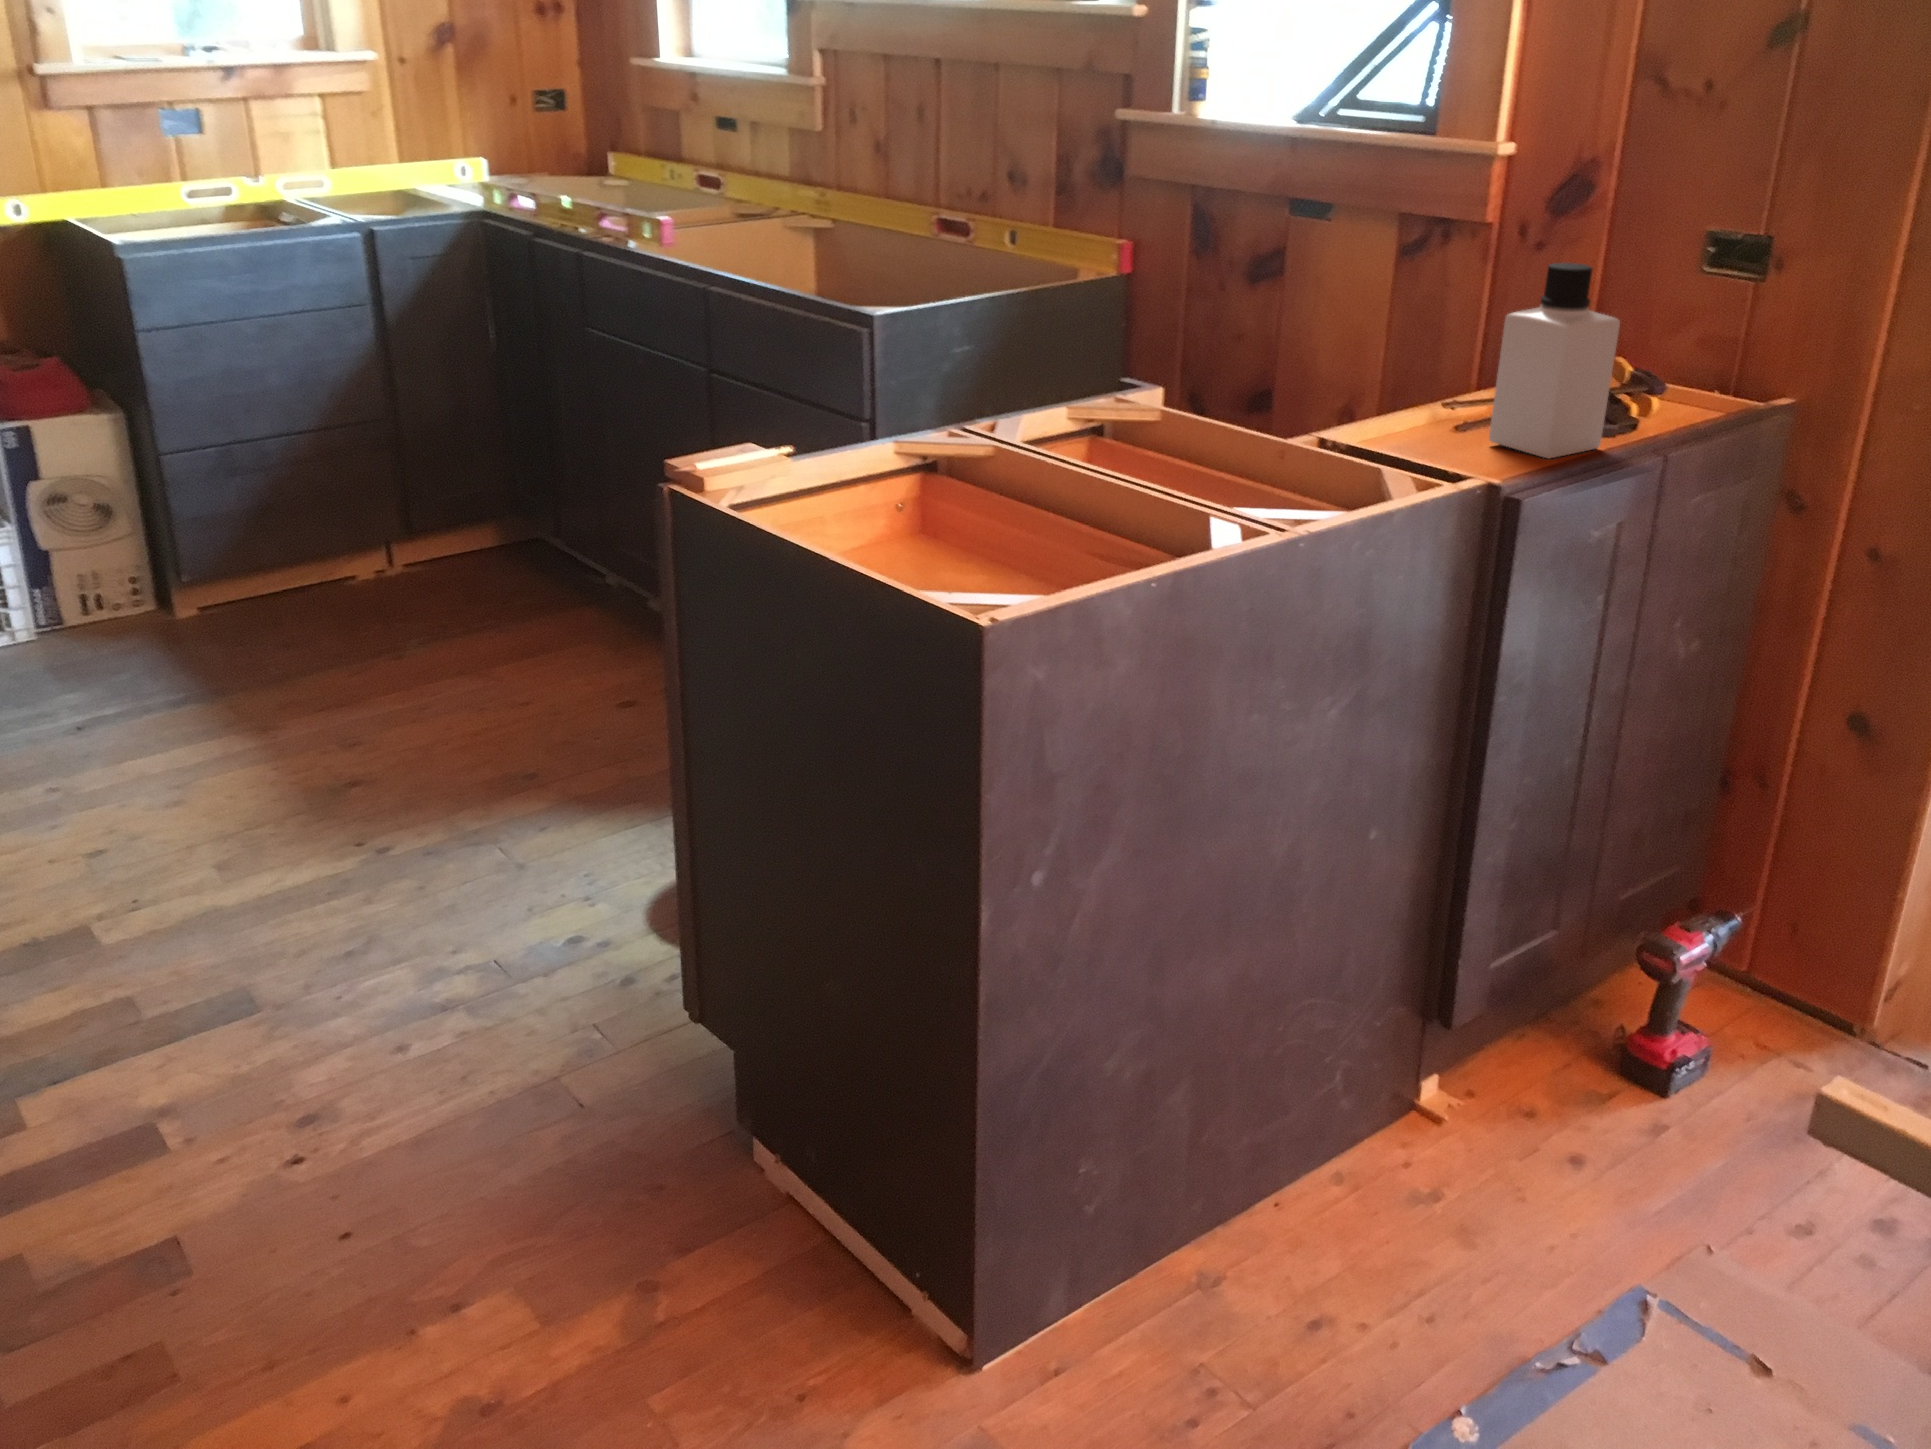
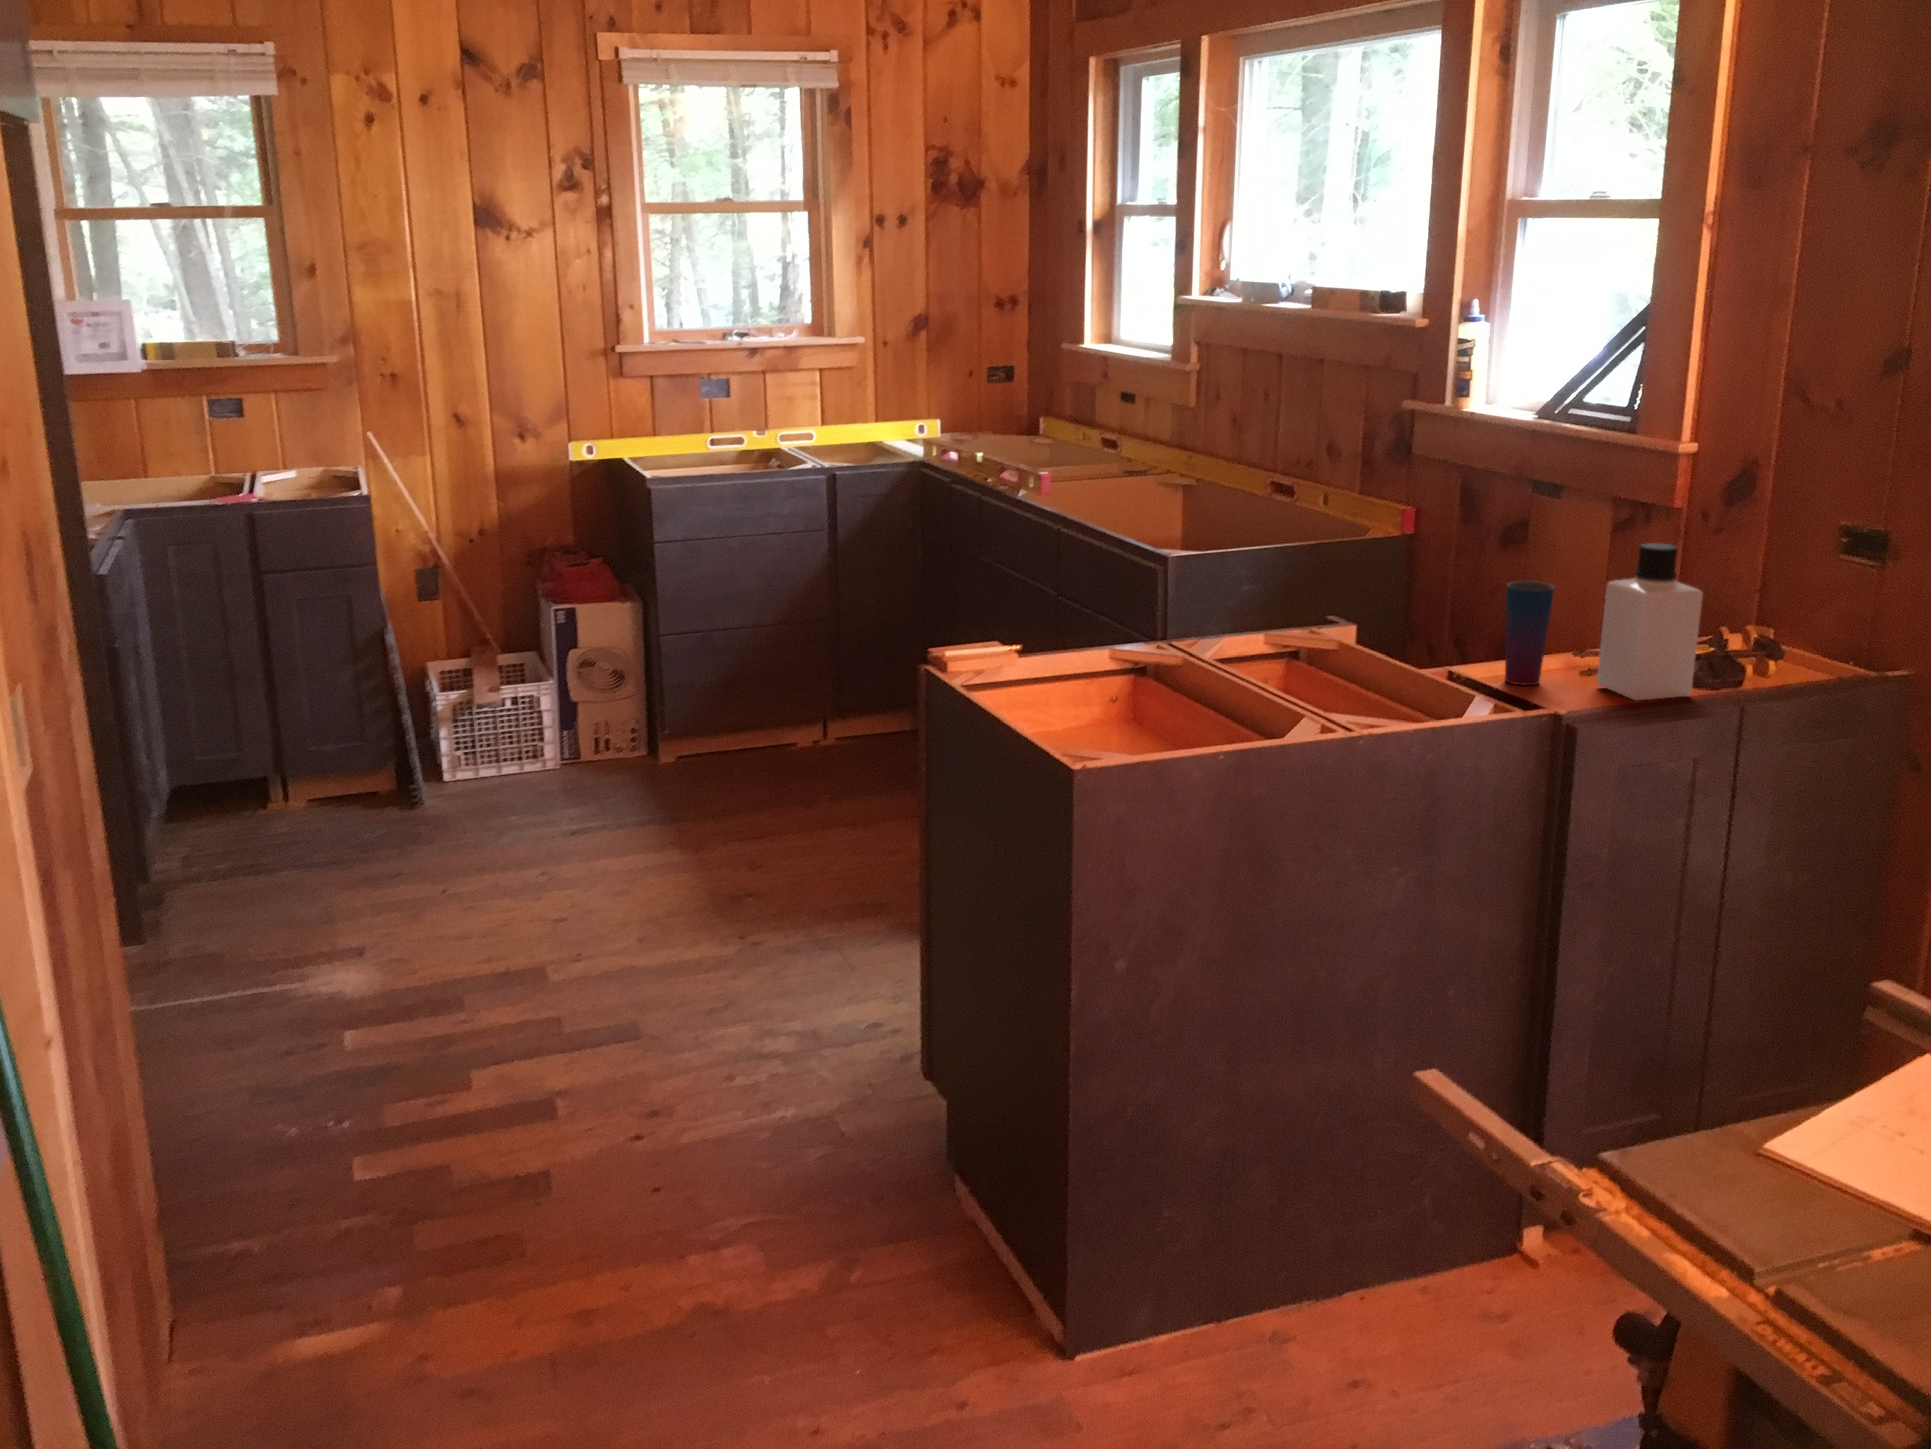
cup: none [1381,318,1444,449] -> present [1505,581,1554,685]

